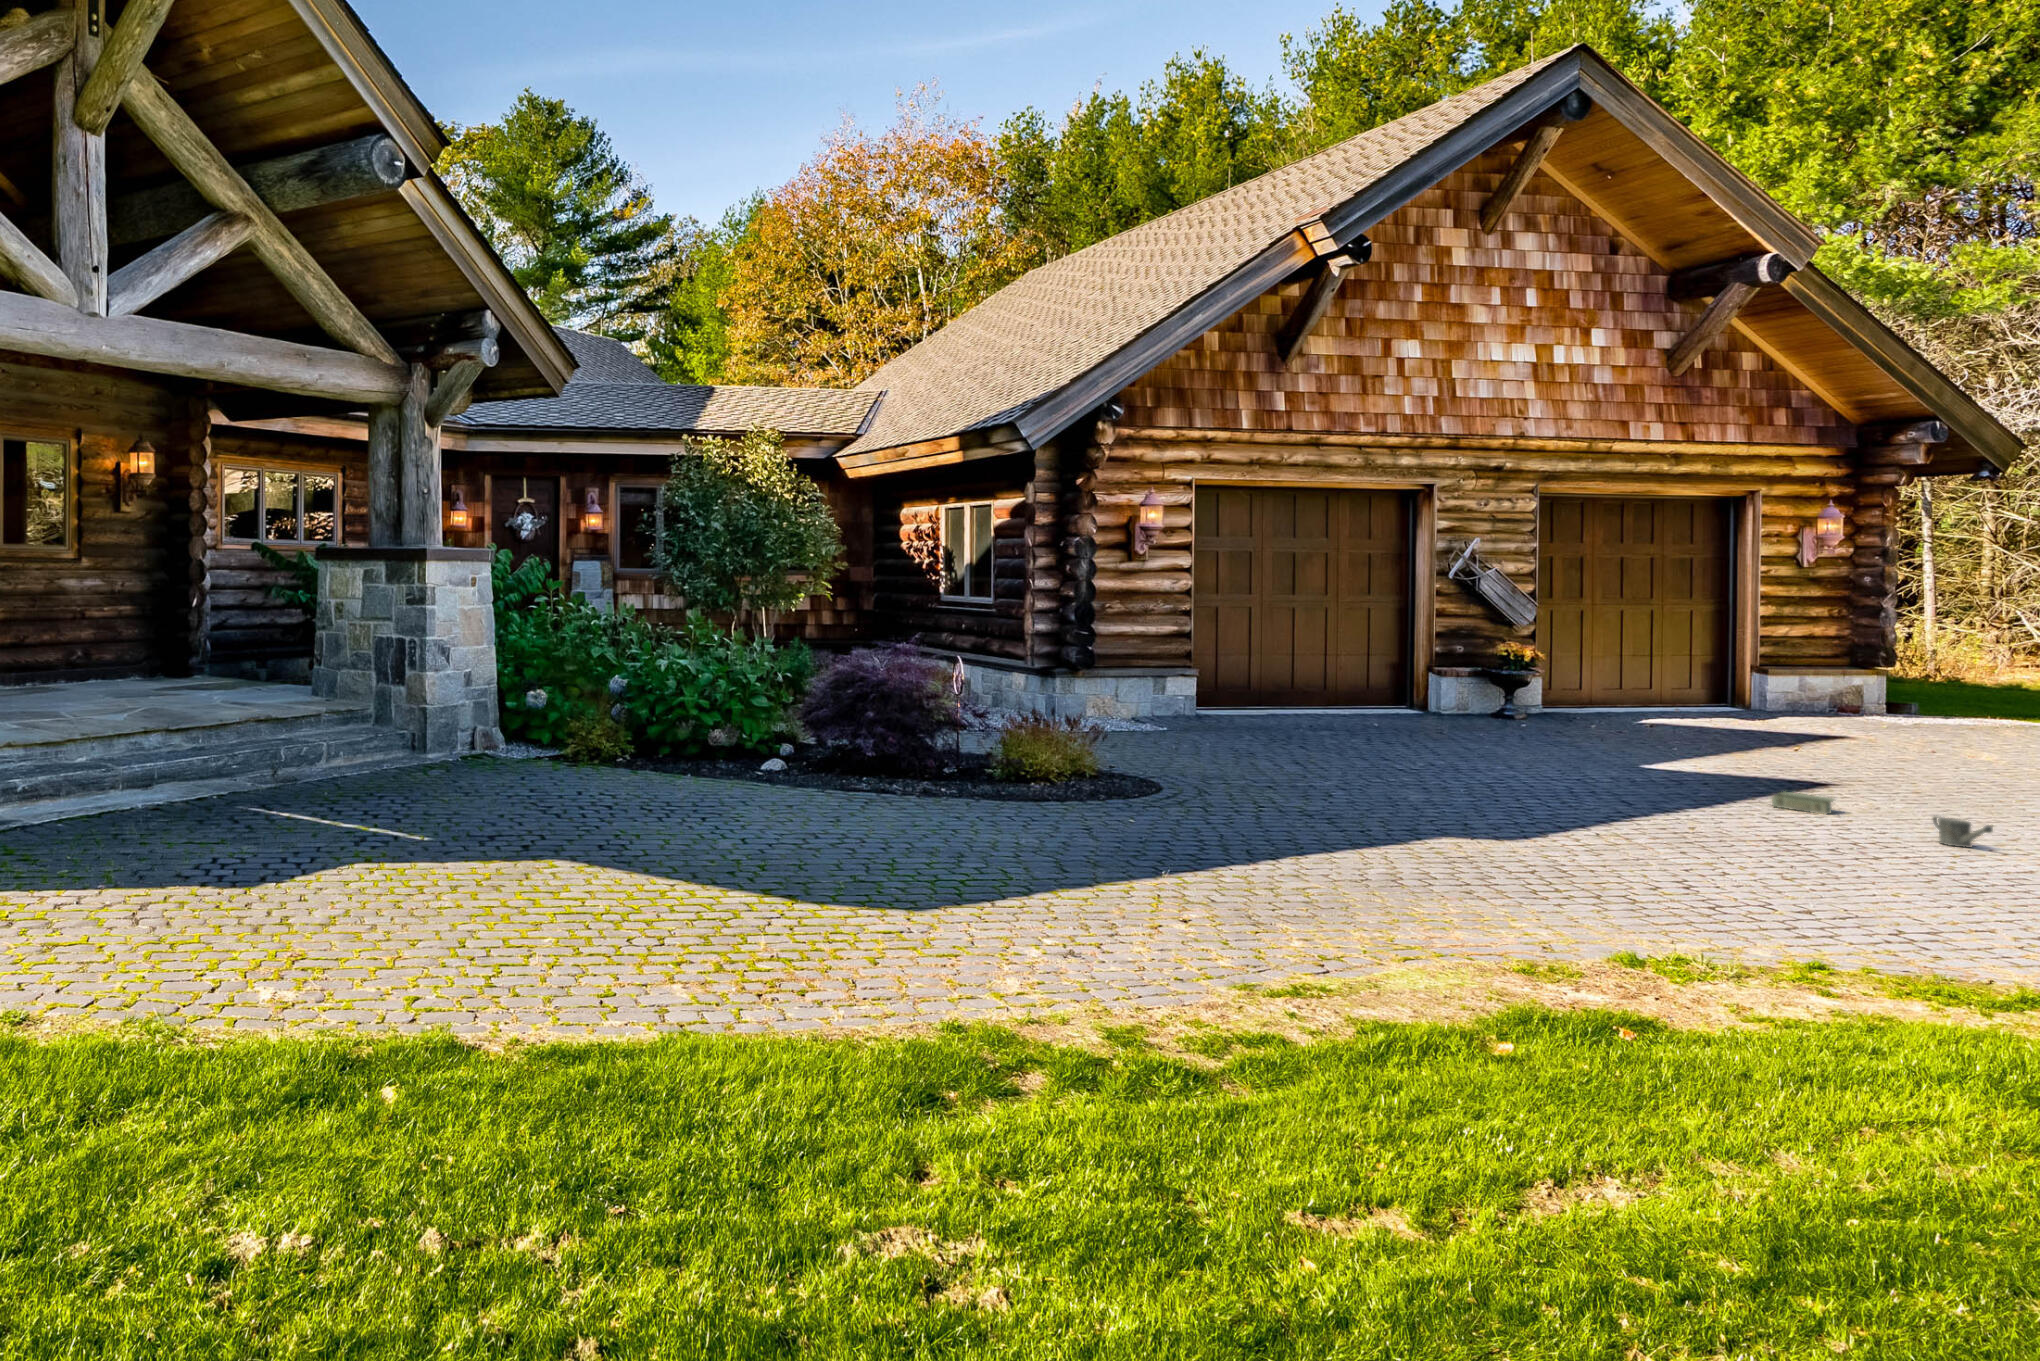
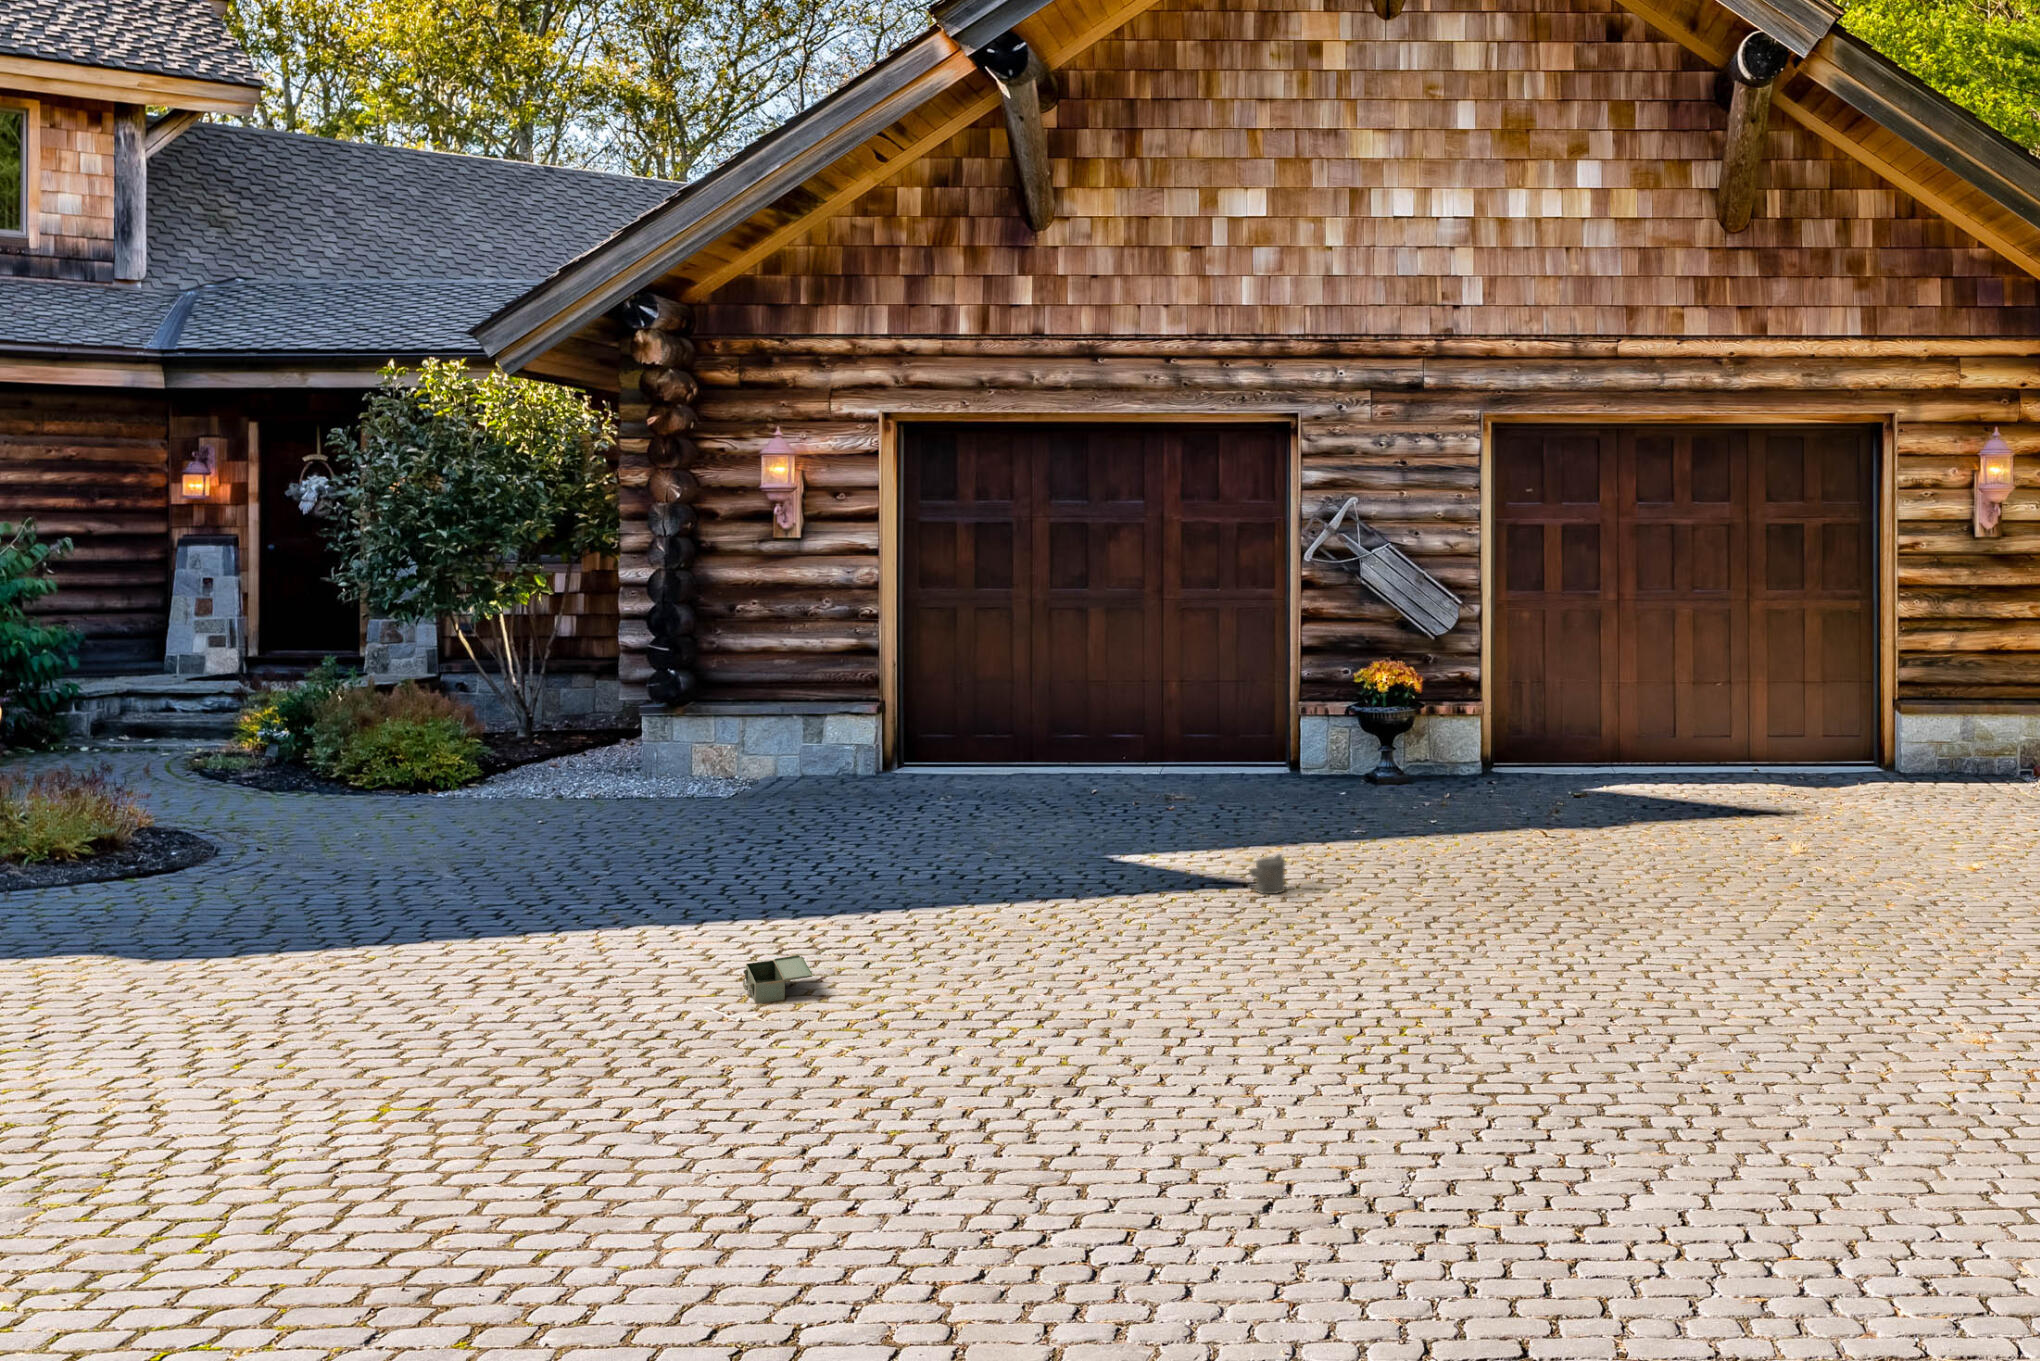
watering can: present [1933,815,1993,847] -> present [1250,854,1285,894]

